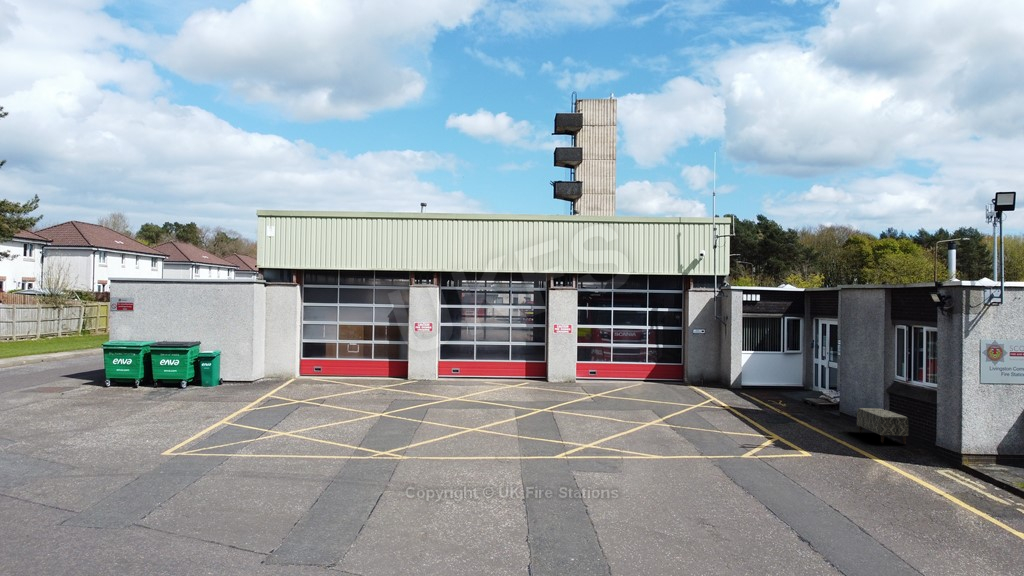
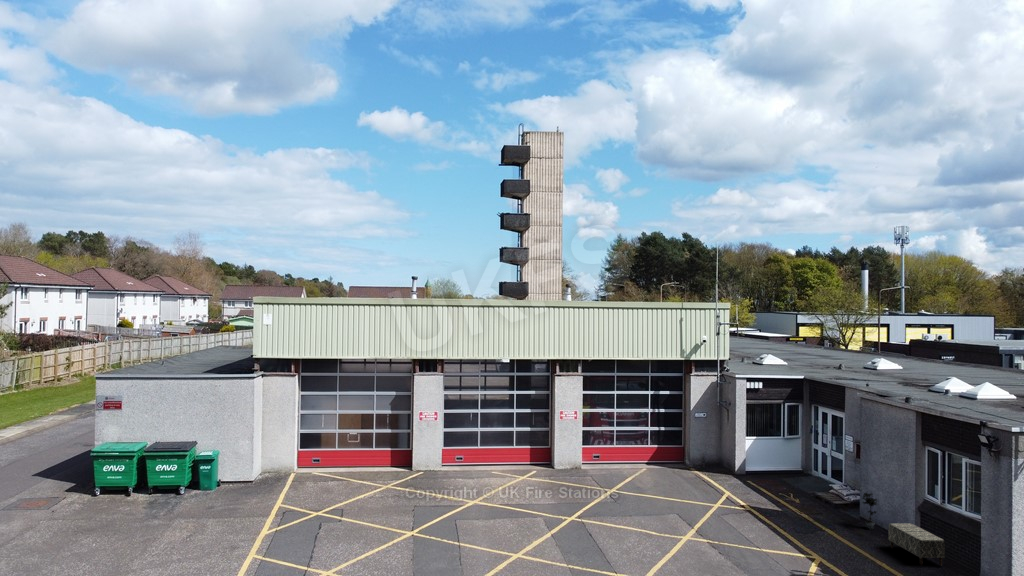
potted plant: none [838,383,858,423] -> present [863,493,877,530]

